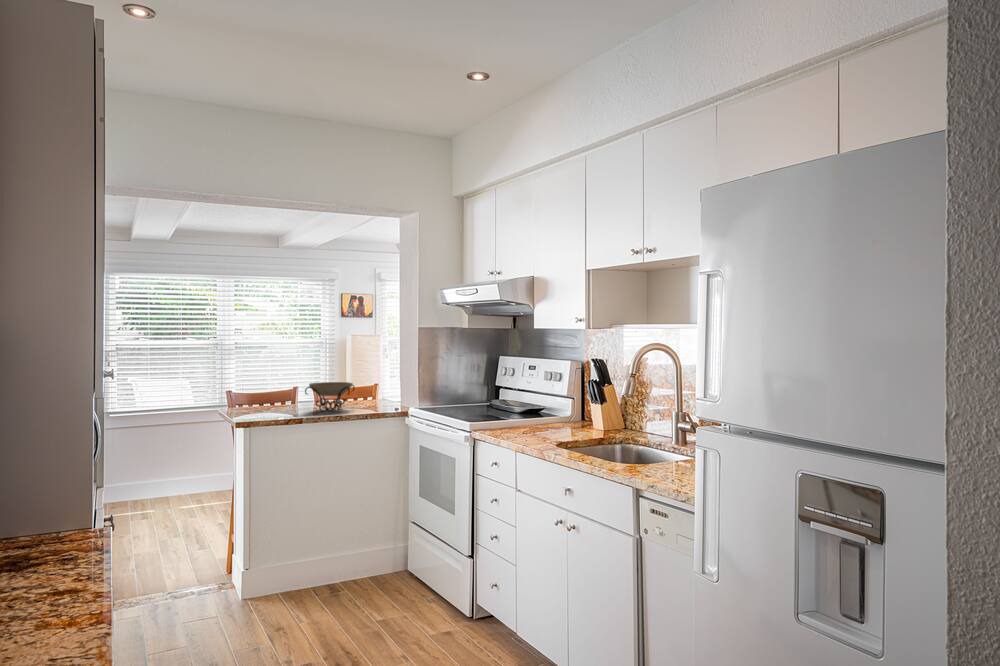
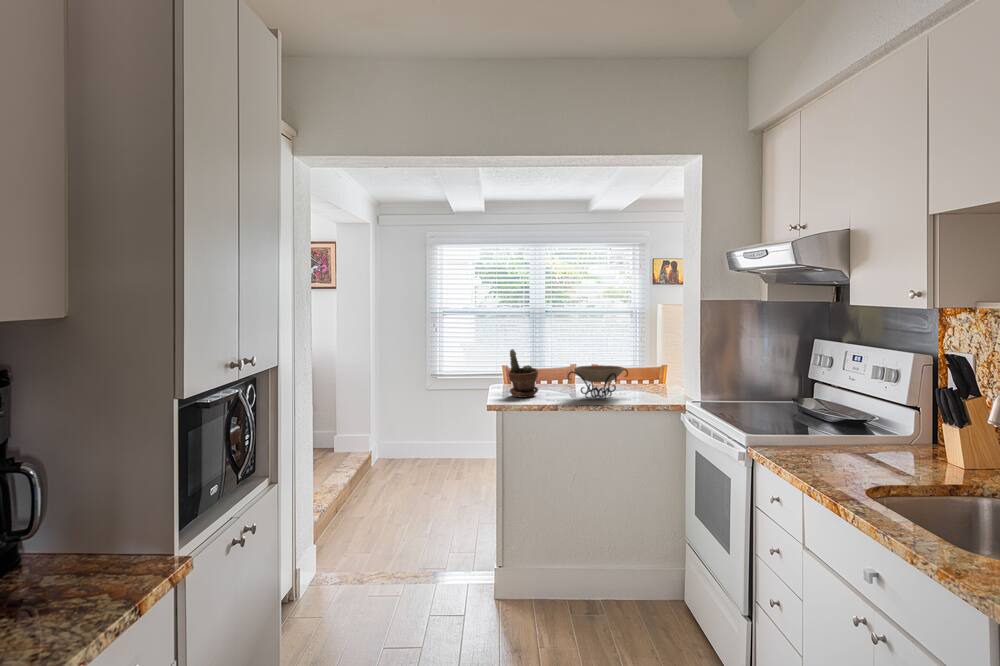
potted plant: none [244,368,273,413] -> present [508,349,538,398]

